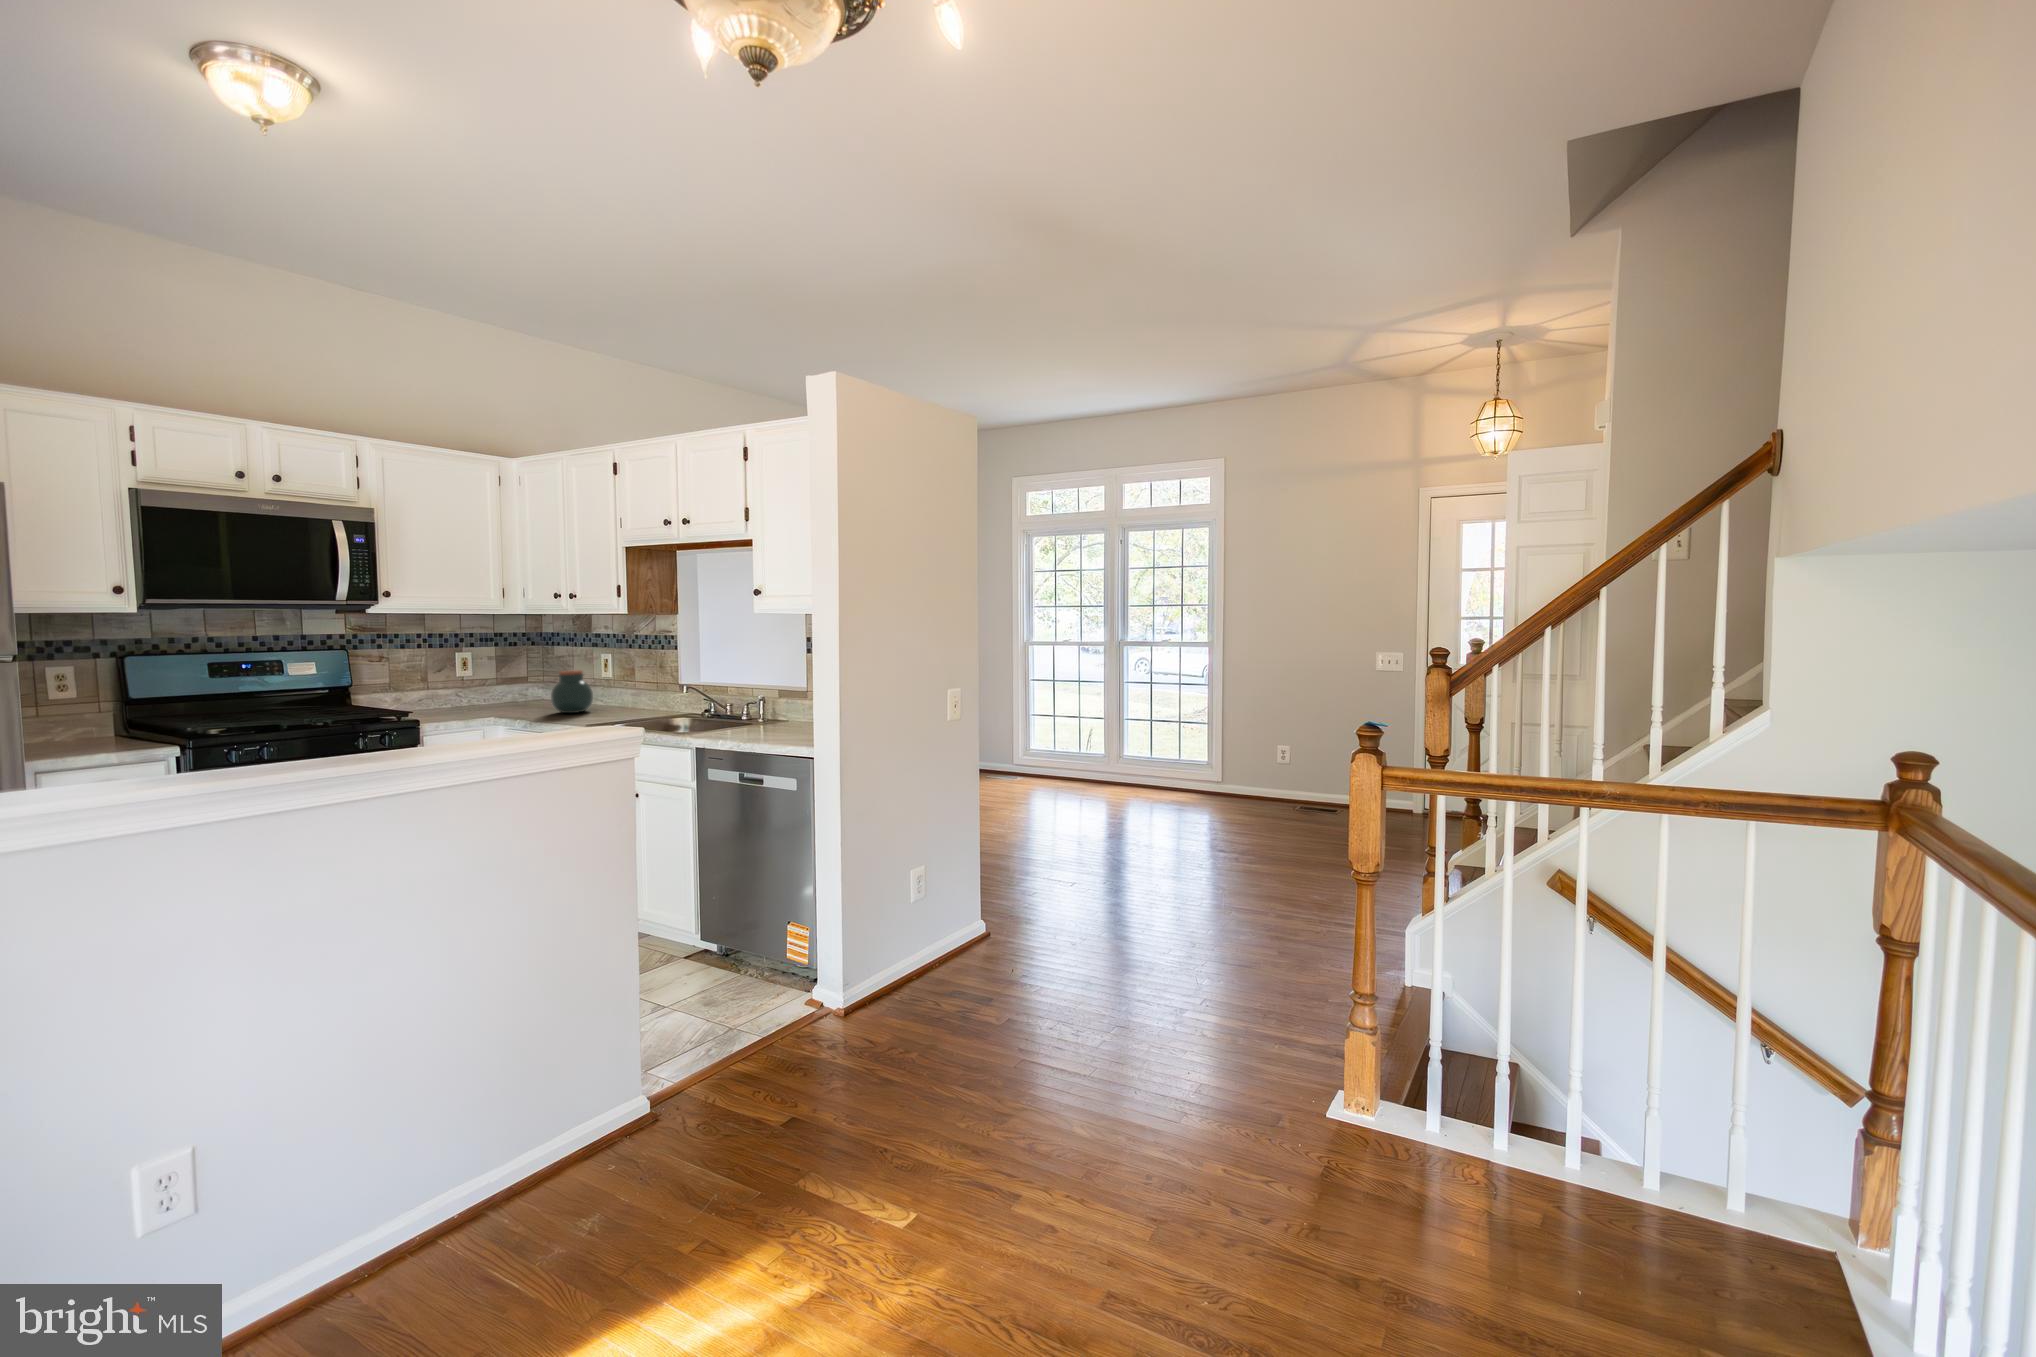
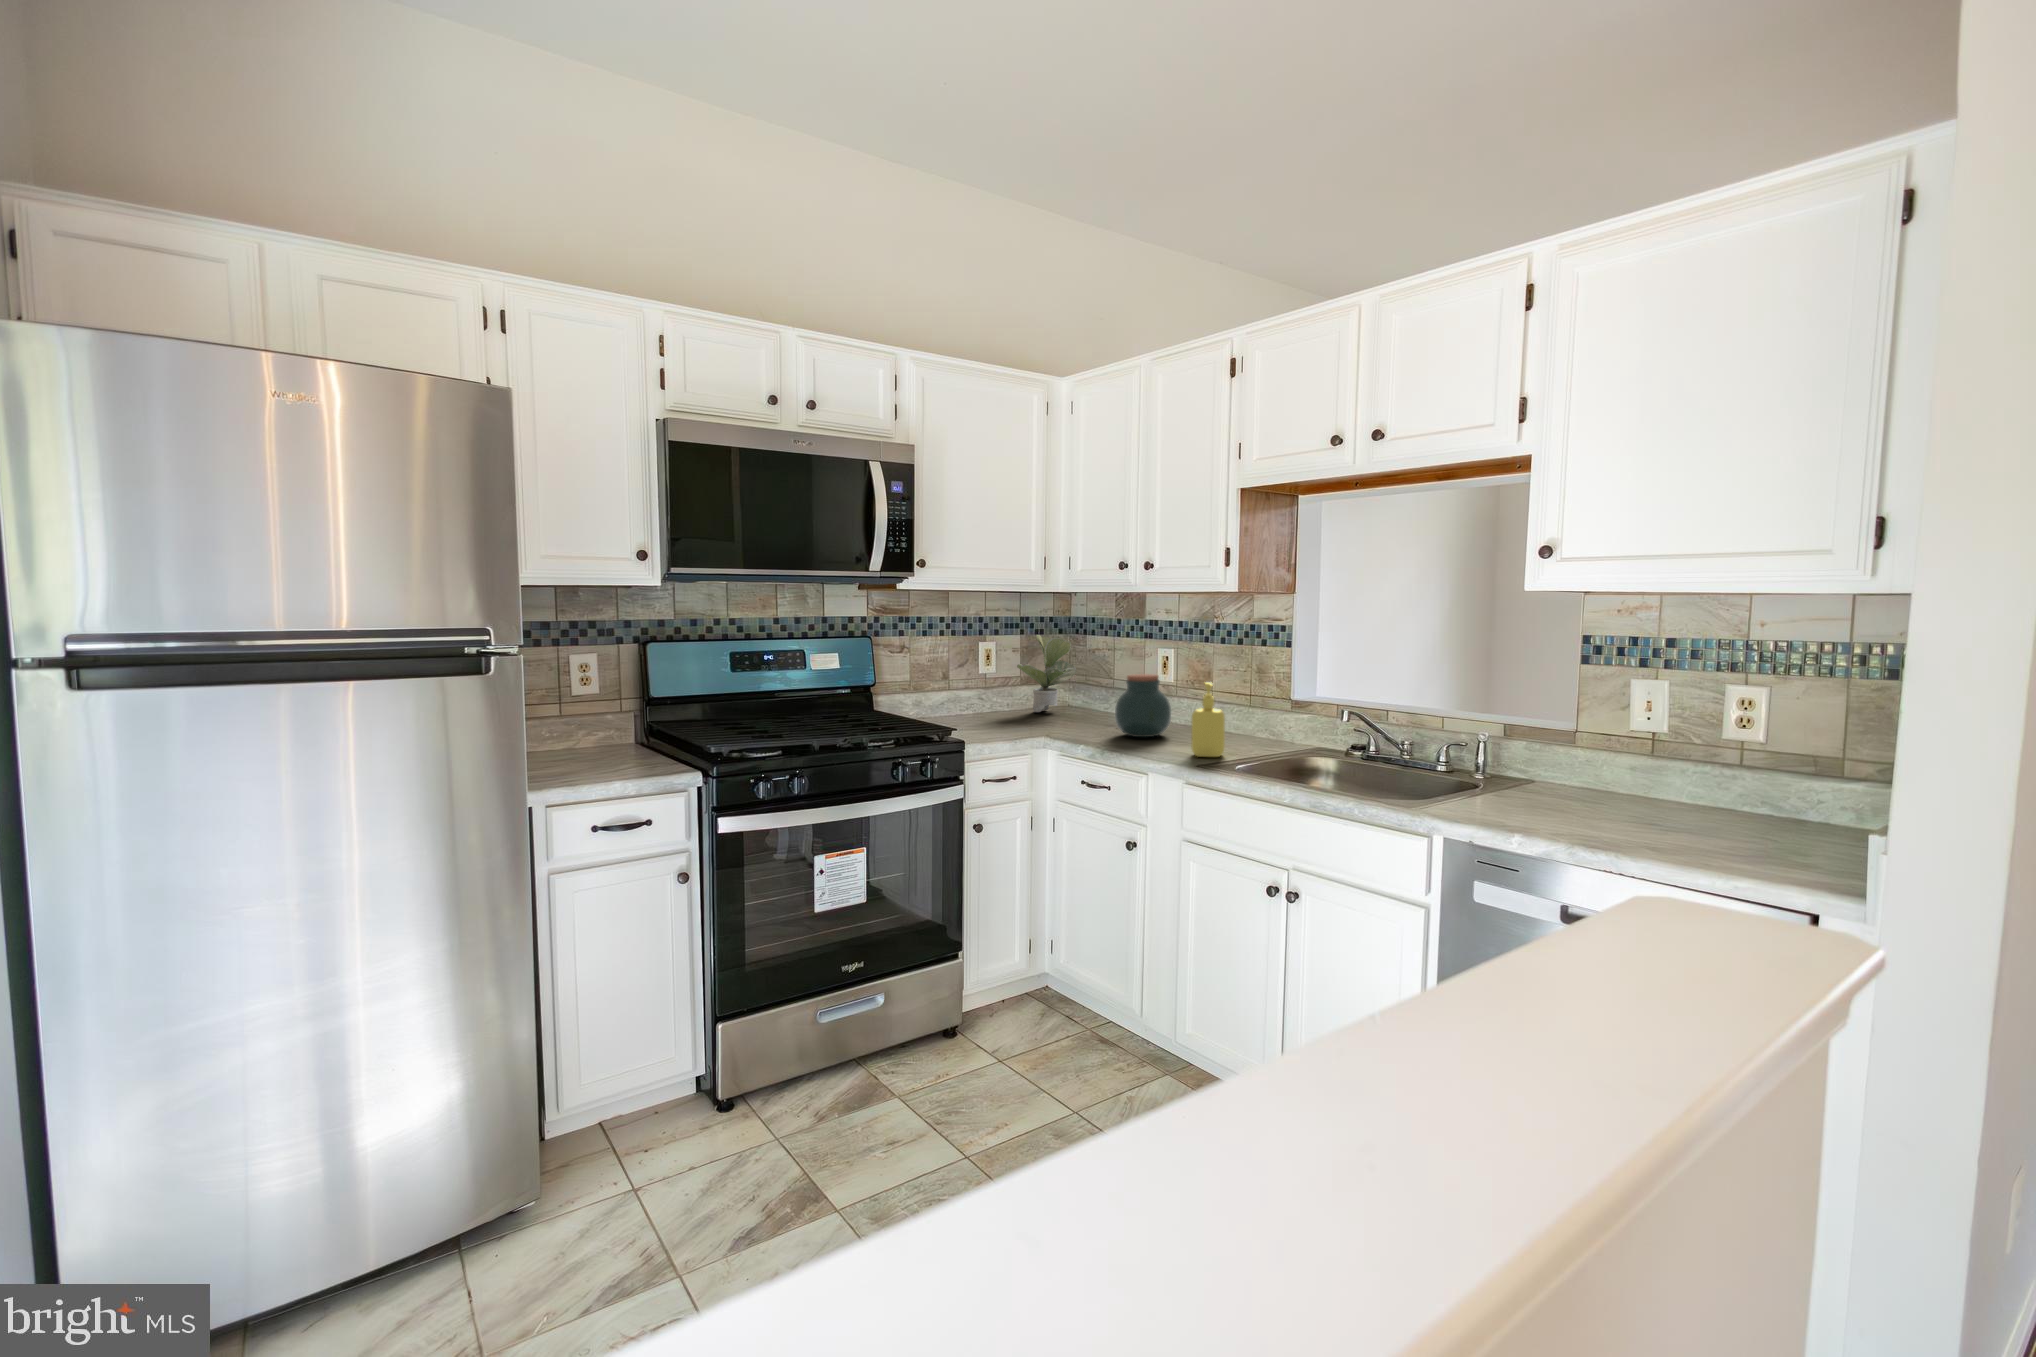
potted plant: none [485,645,537,703] -> present [1017,635,1076,712]
soap dispenser: none [593,673,619,721] -> present [1192,682,1225,757]

